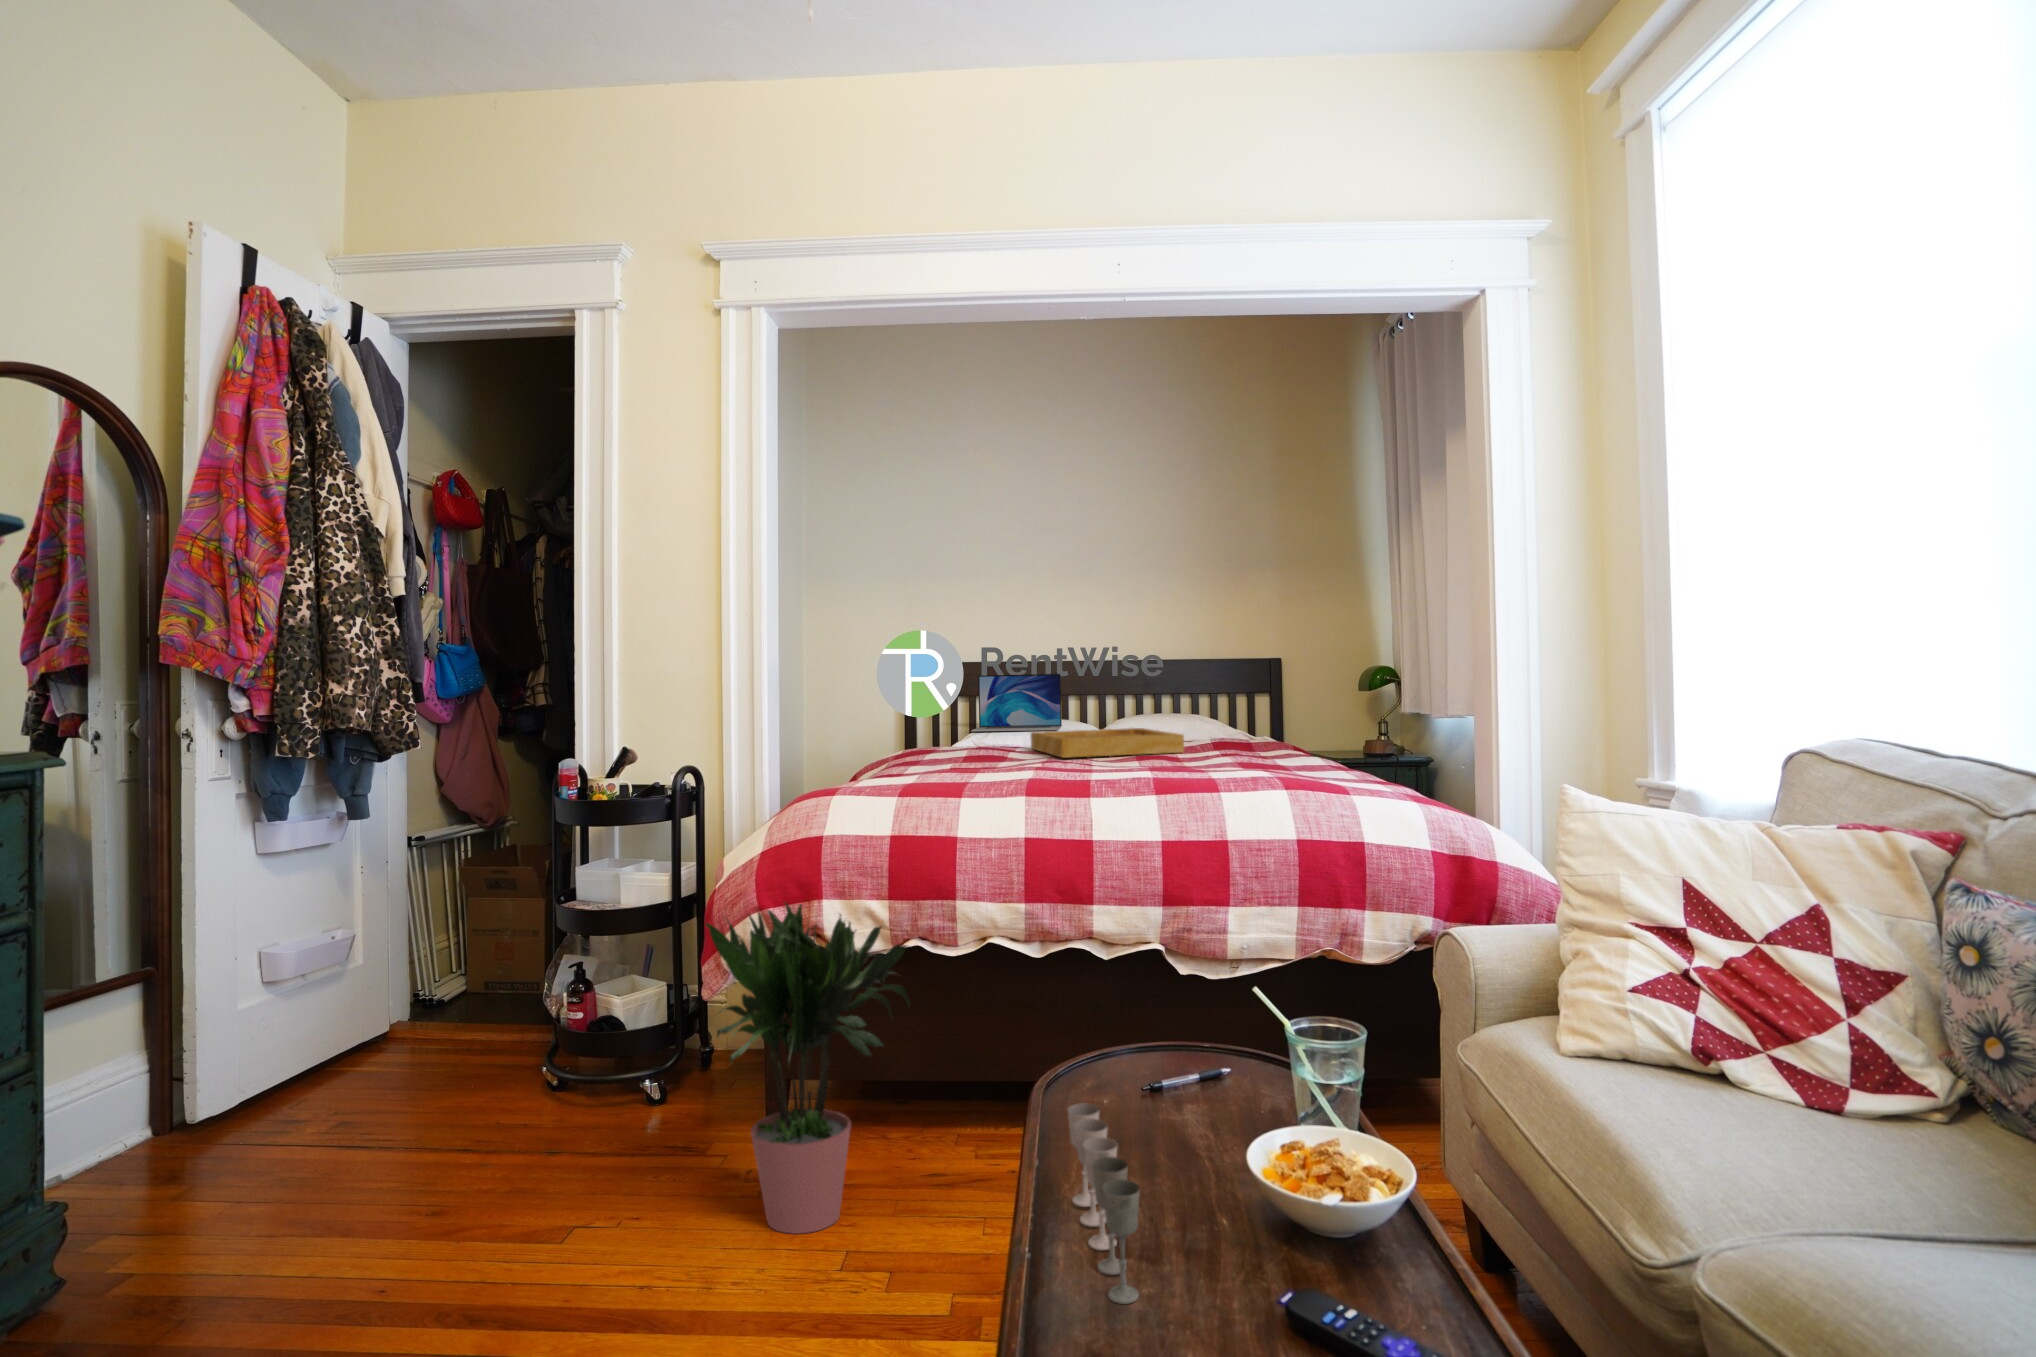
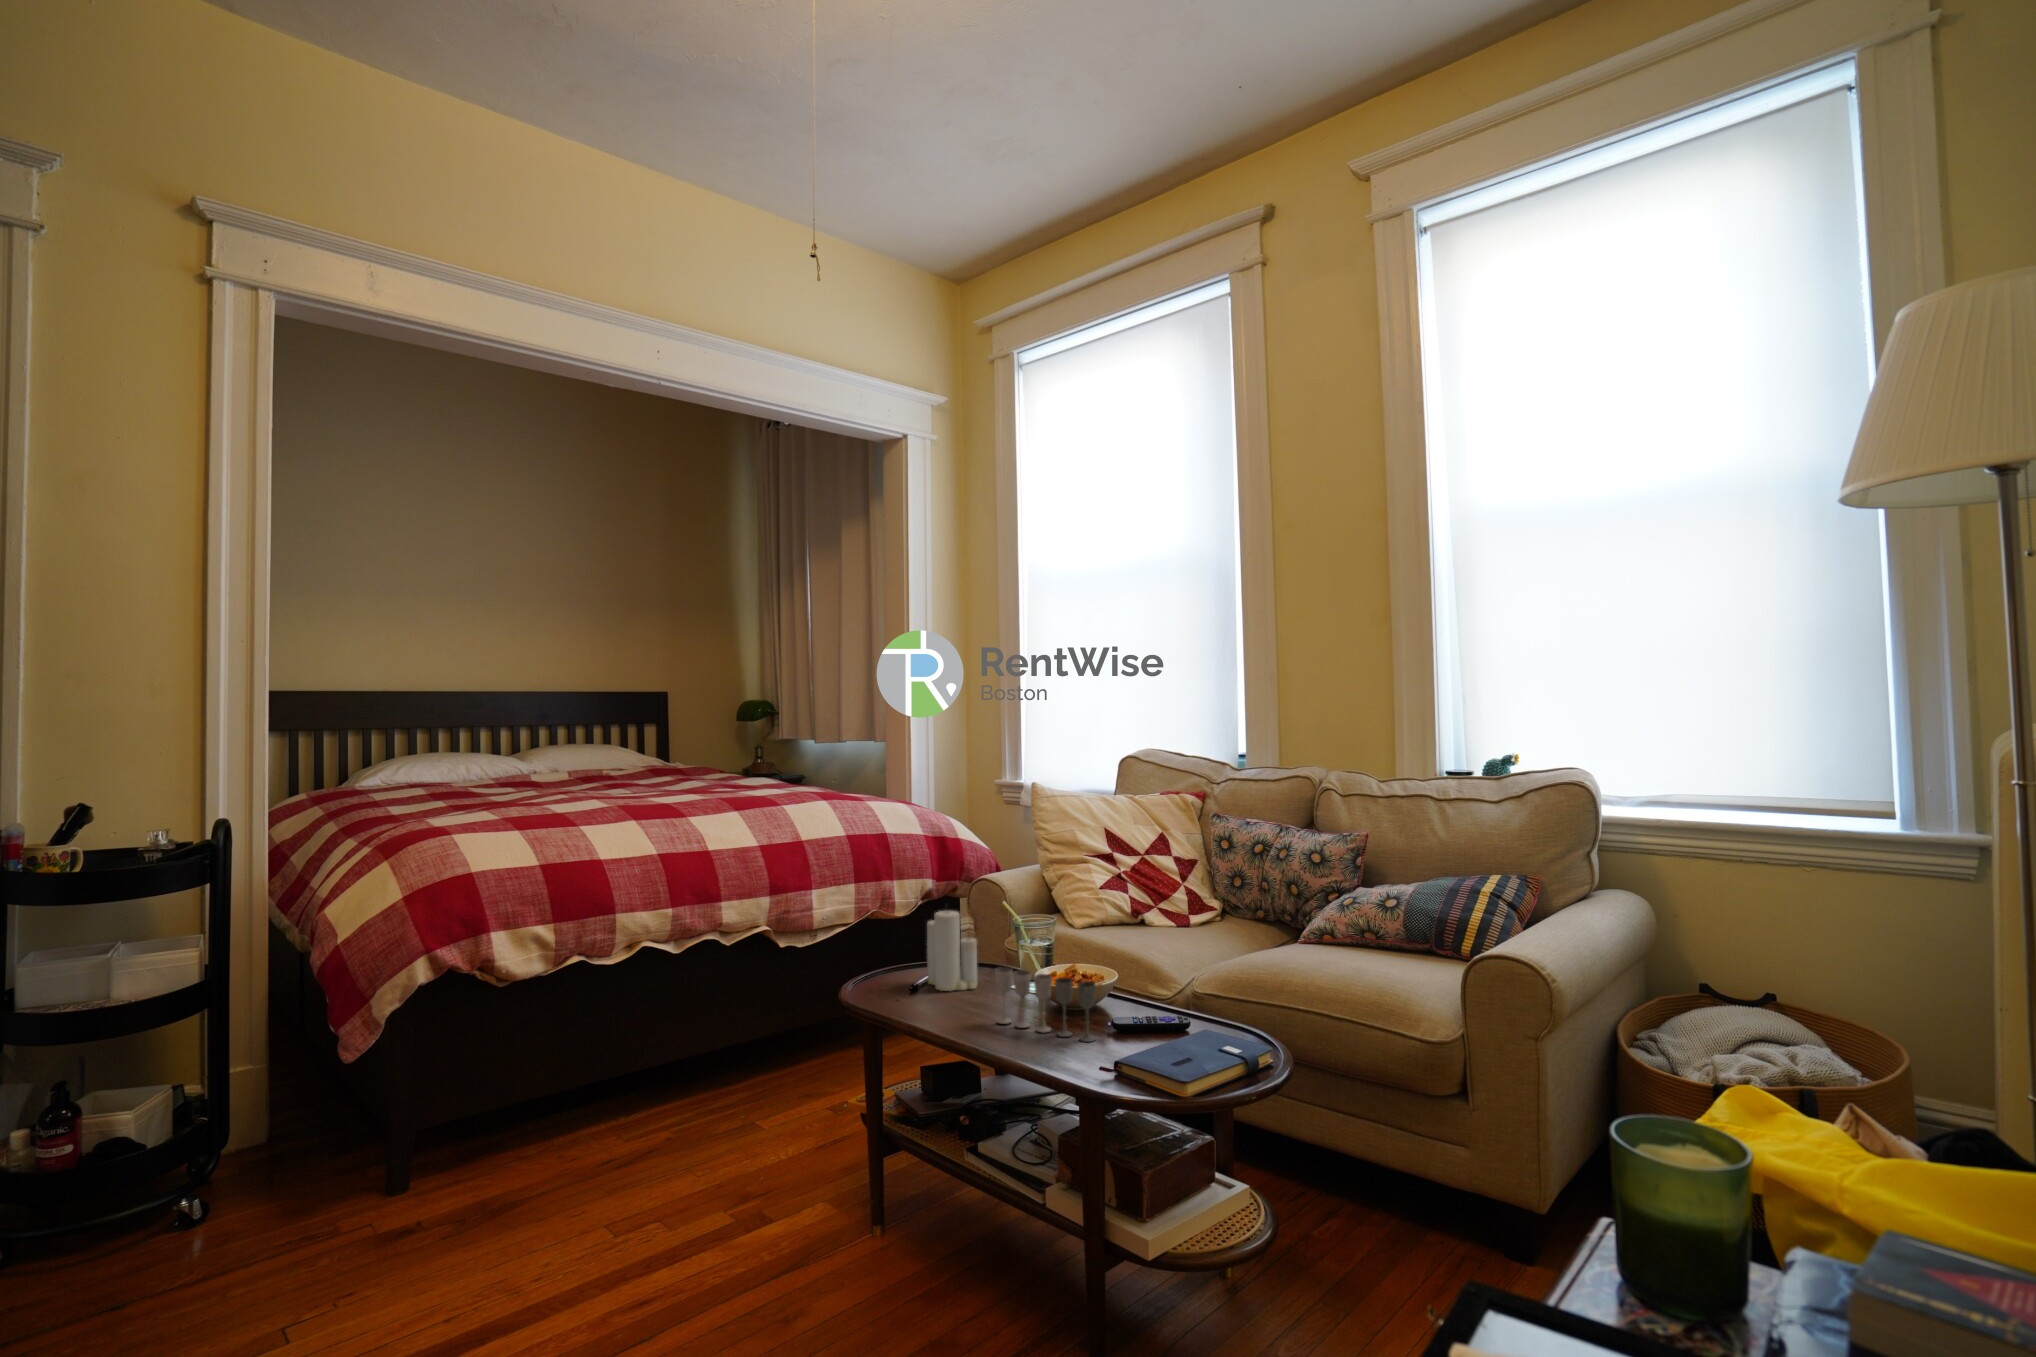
laptop: present [971,674,1062,731] -> none [384,731,486,787]
tray: present [1031,728,1184,758] -> none [526,774,681,800]
potted plant: present [706,903,909,1234] -> none [439,912,661,1221]
candle: none [1124,970,1194,1122] -> present [927,911,977,991]

